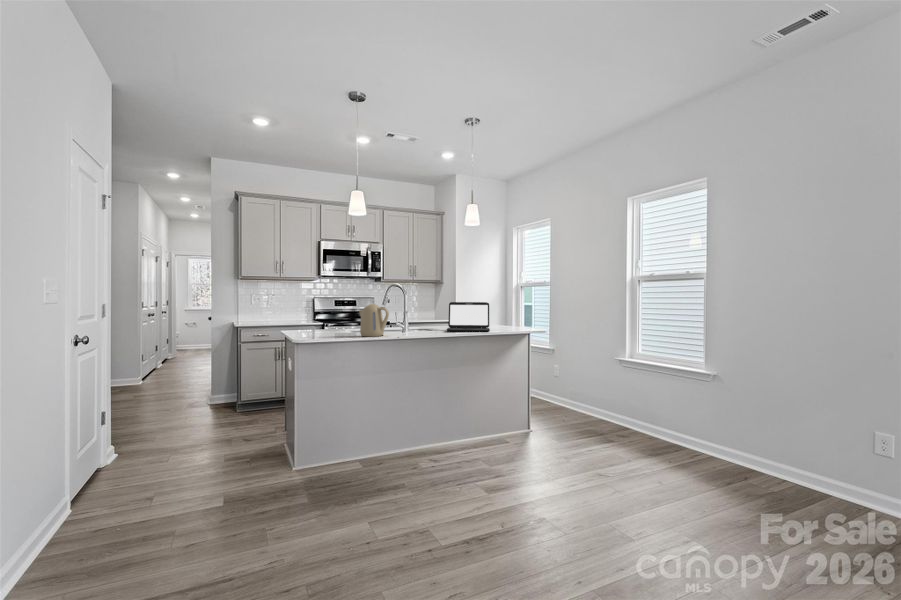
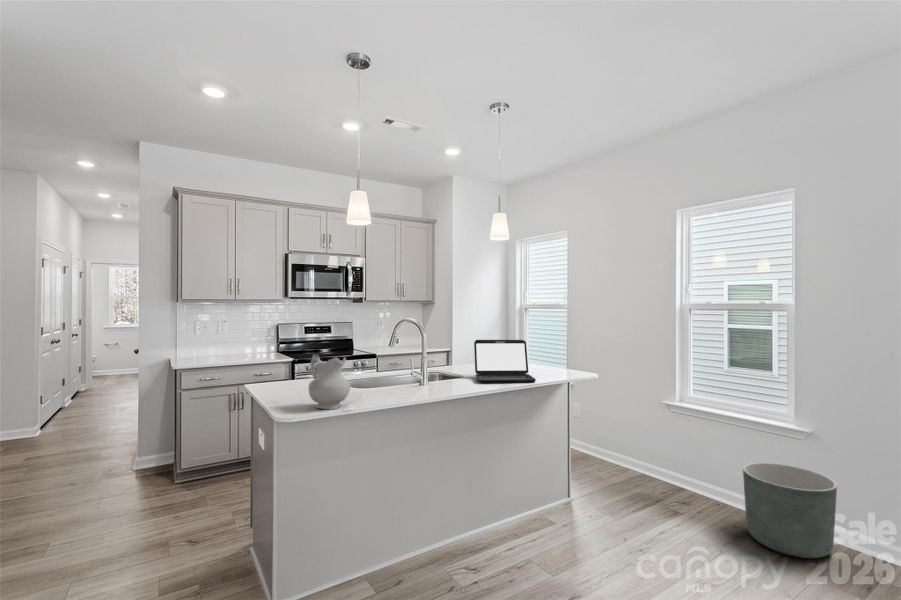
ceramic pitcher: none [316,303,344,339] -> present [308,354,350,410]
kettle: present [359,304,389,337] -> none [366,351,411,400]
planter: none [653,399,720,466] -> present [743,463,837,558]

